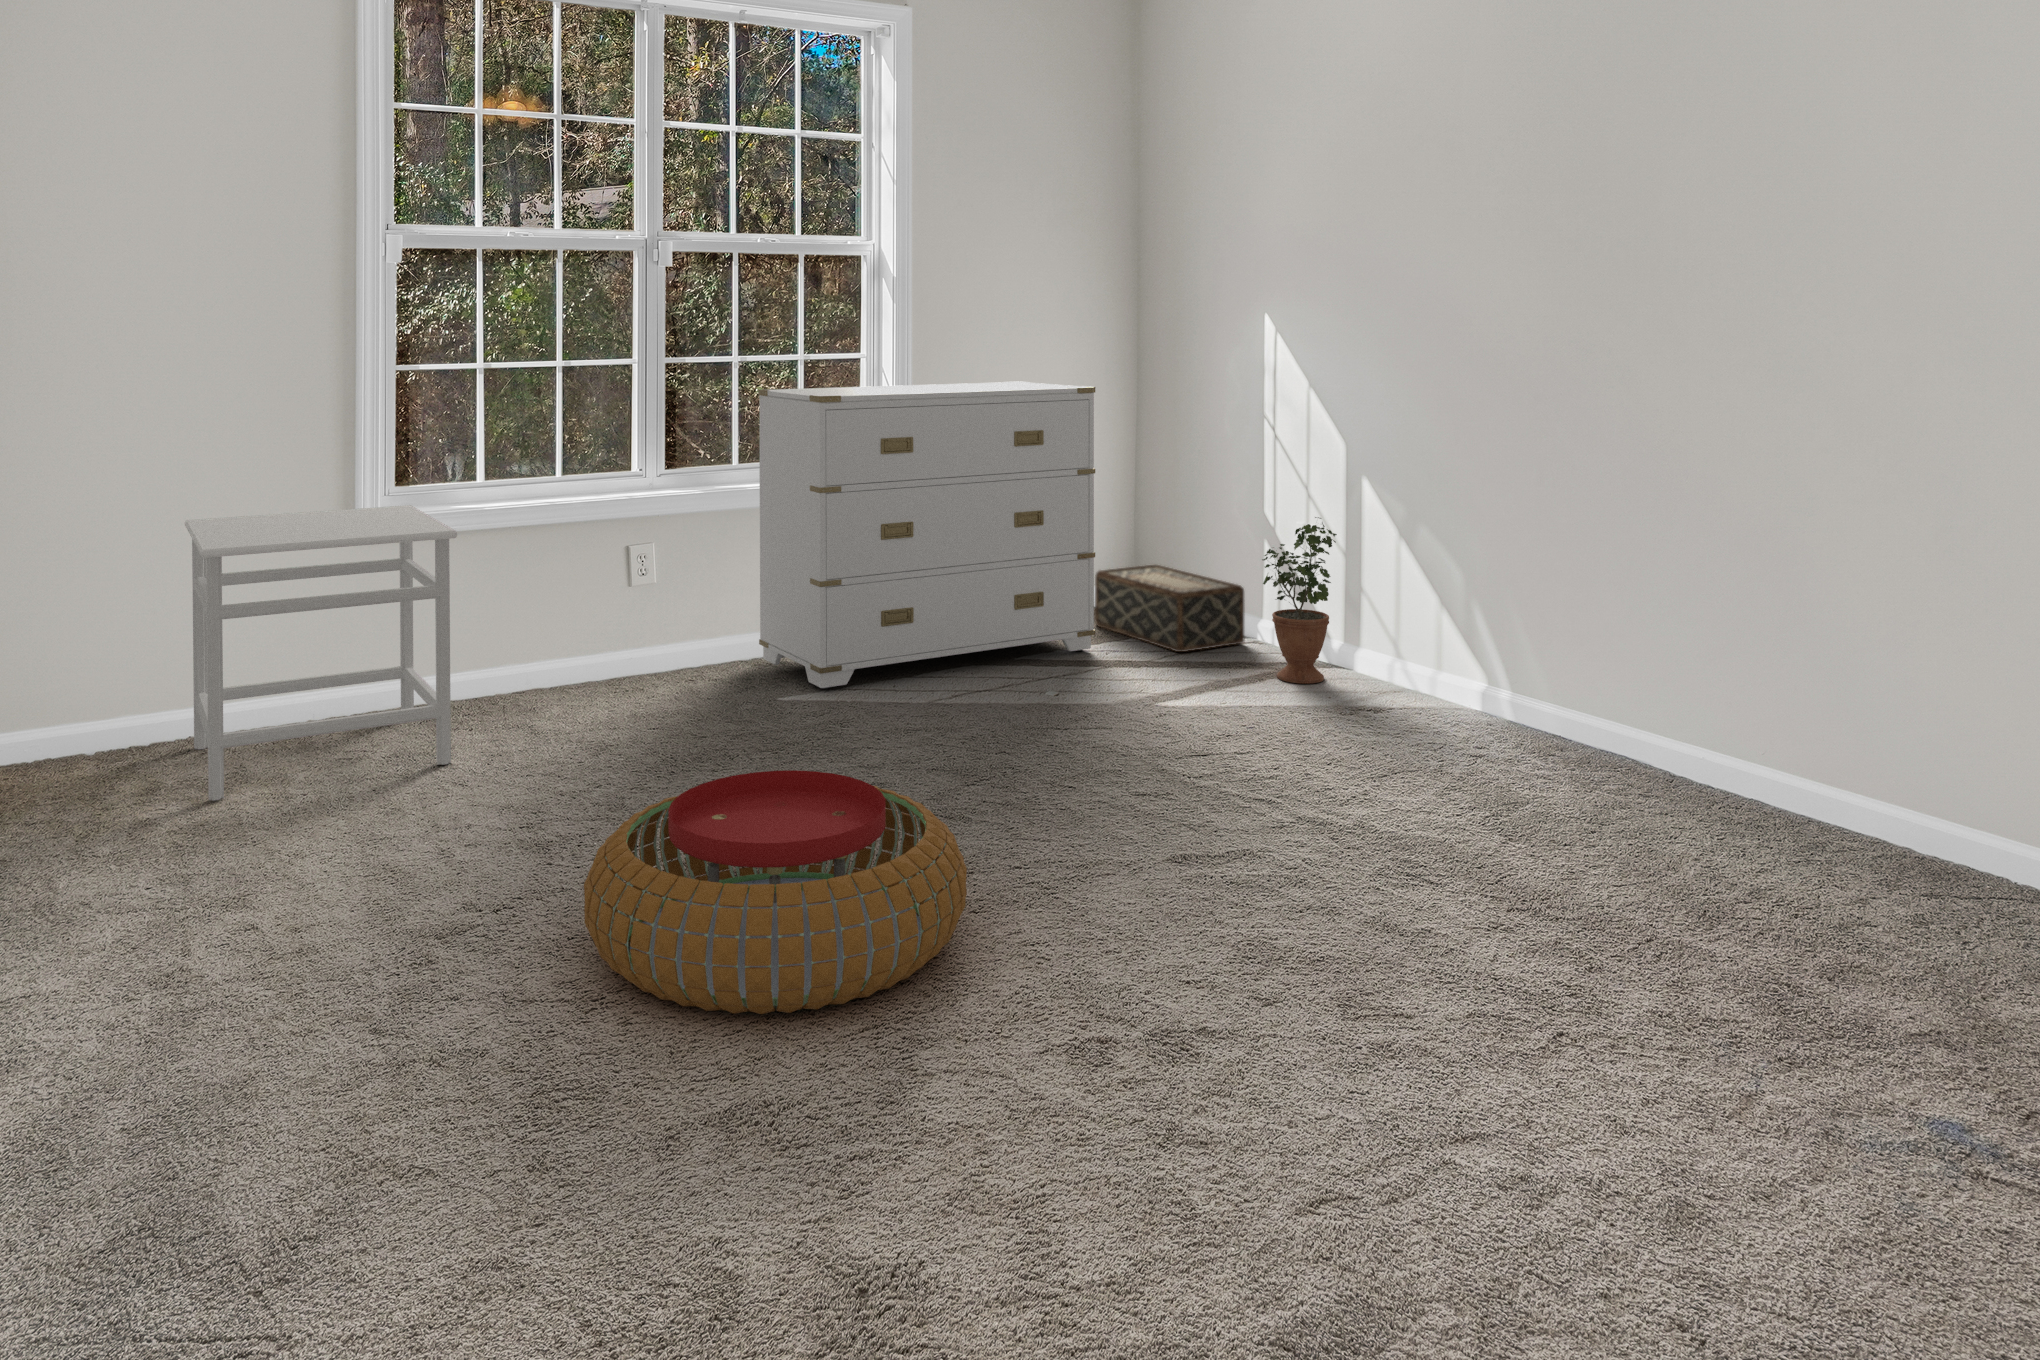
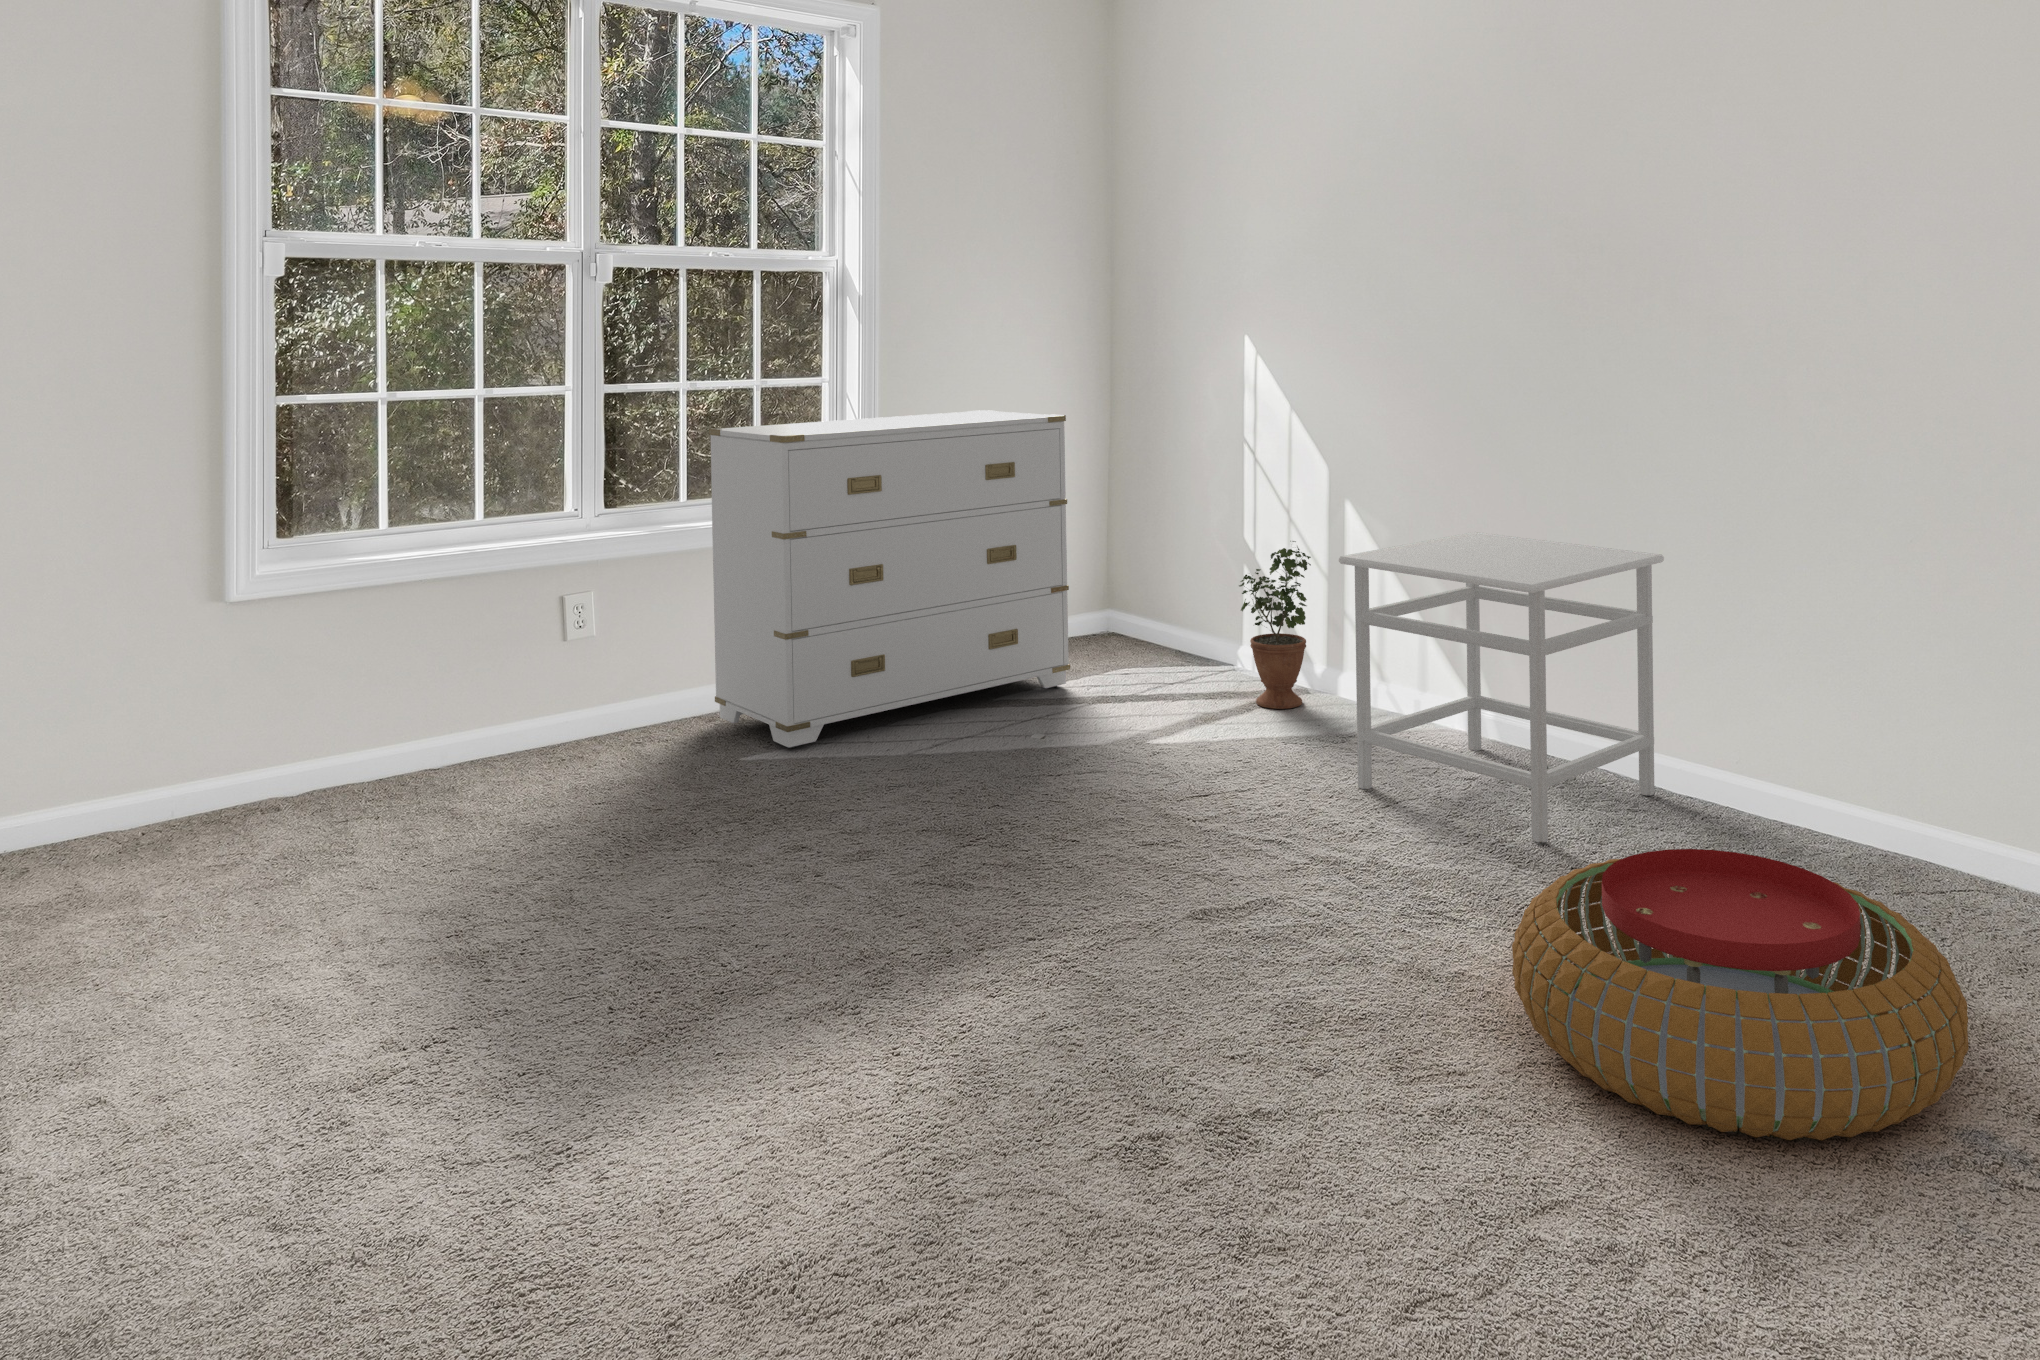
nightstand: present [185,505,457,800] -> present [1339,532,1664,843]
woven basket: present [1095,565,1244,652] -> none [1065,592,1218,682]
pouf: present [584,770,967,1014] -> present [1512,849,1969,1140]

